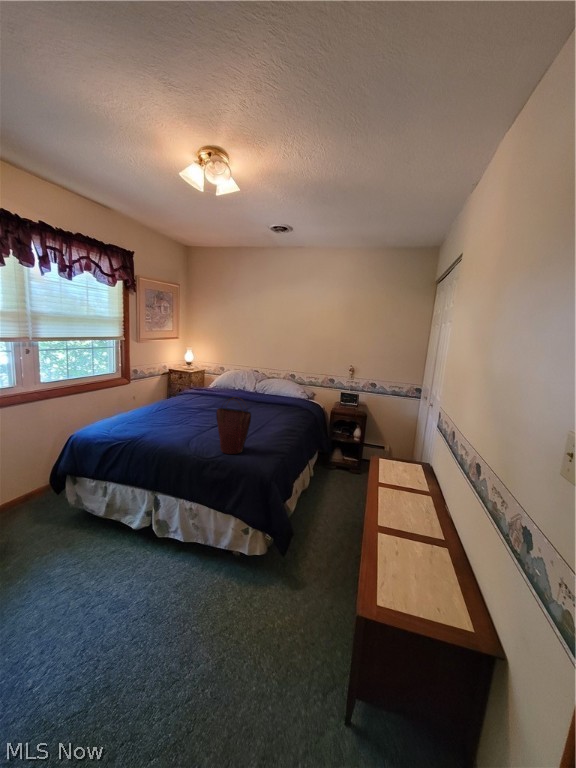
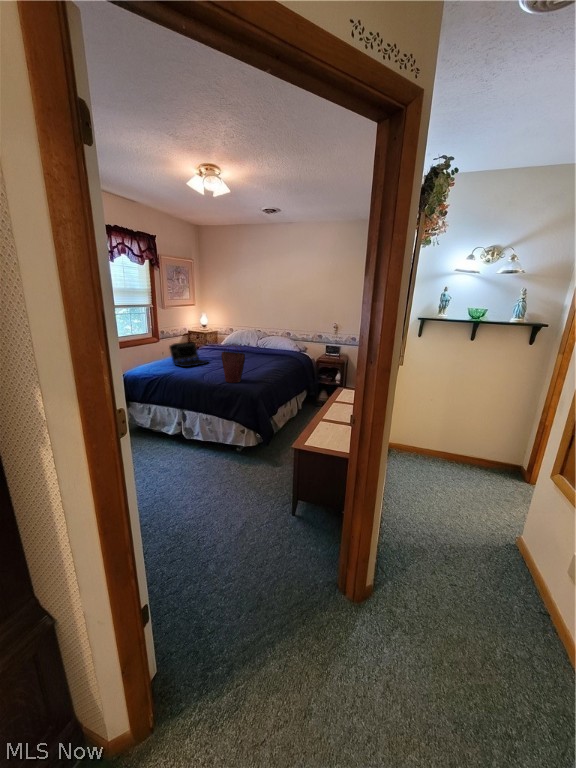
laptop: none [141,387,196,424] -> present [169,342,208,367]

